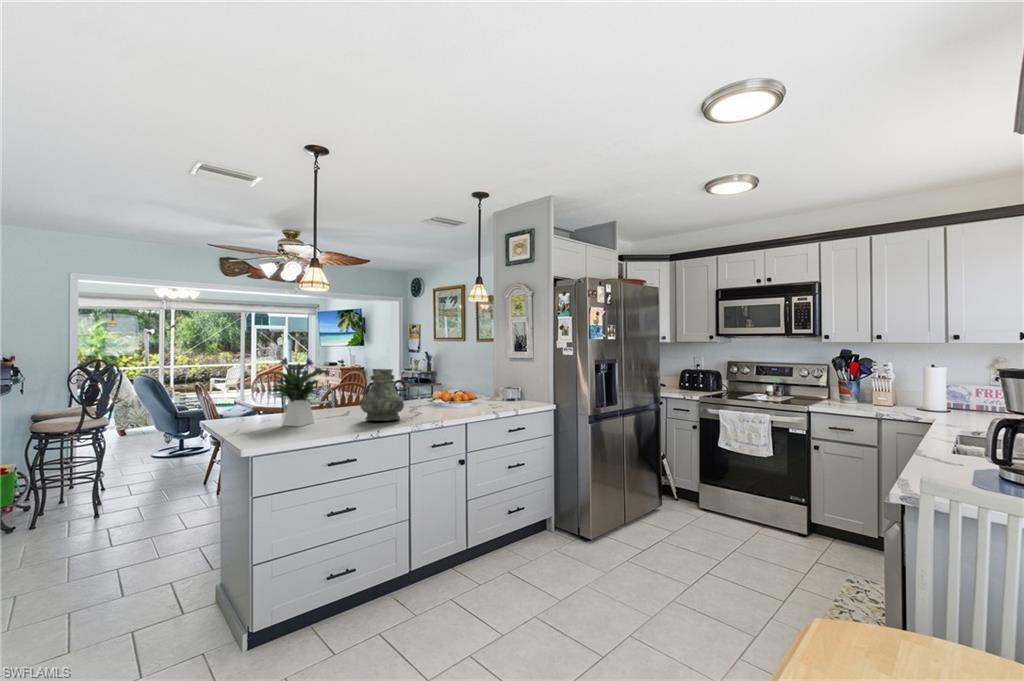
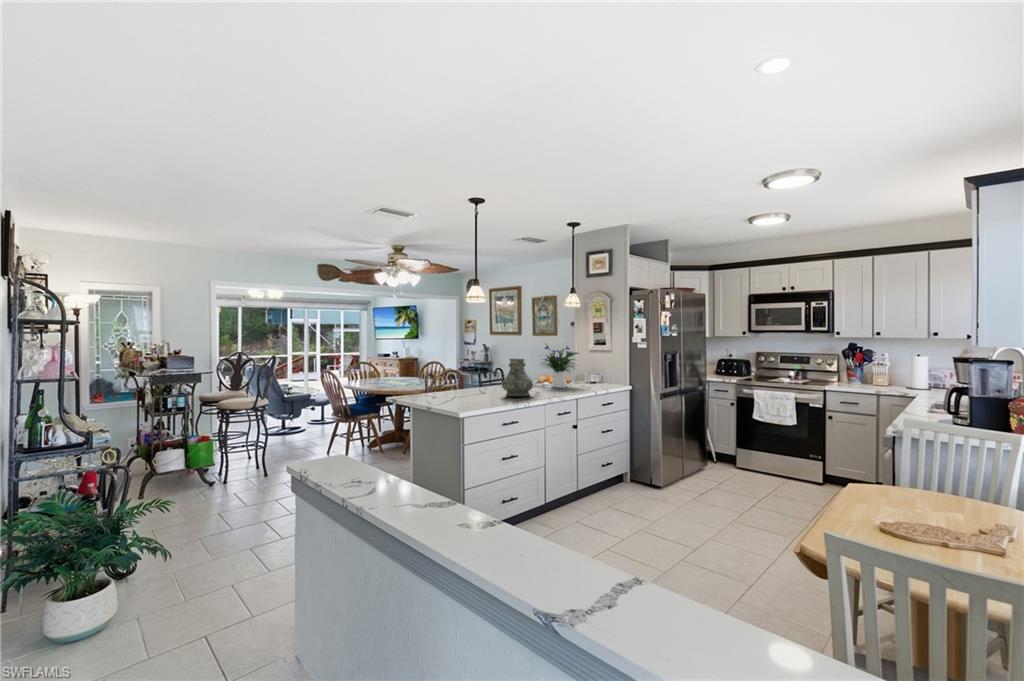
flower arrangement: present [271,358,330,426] -> present [542,345,578,388]

